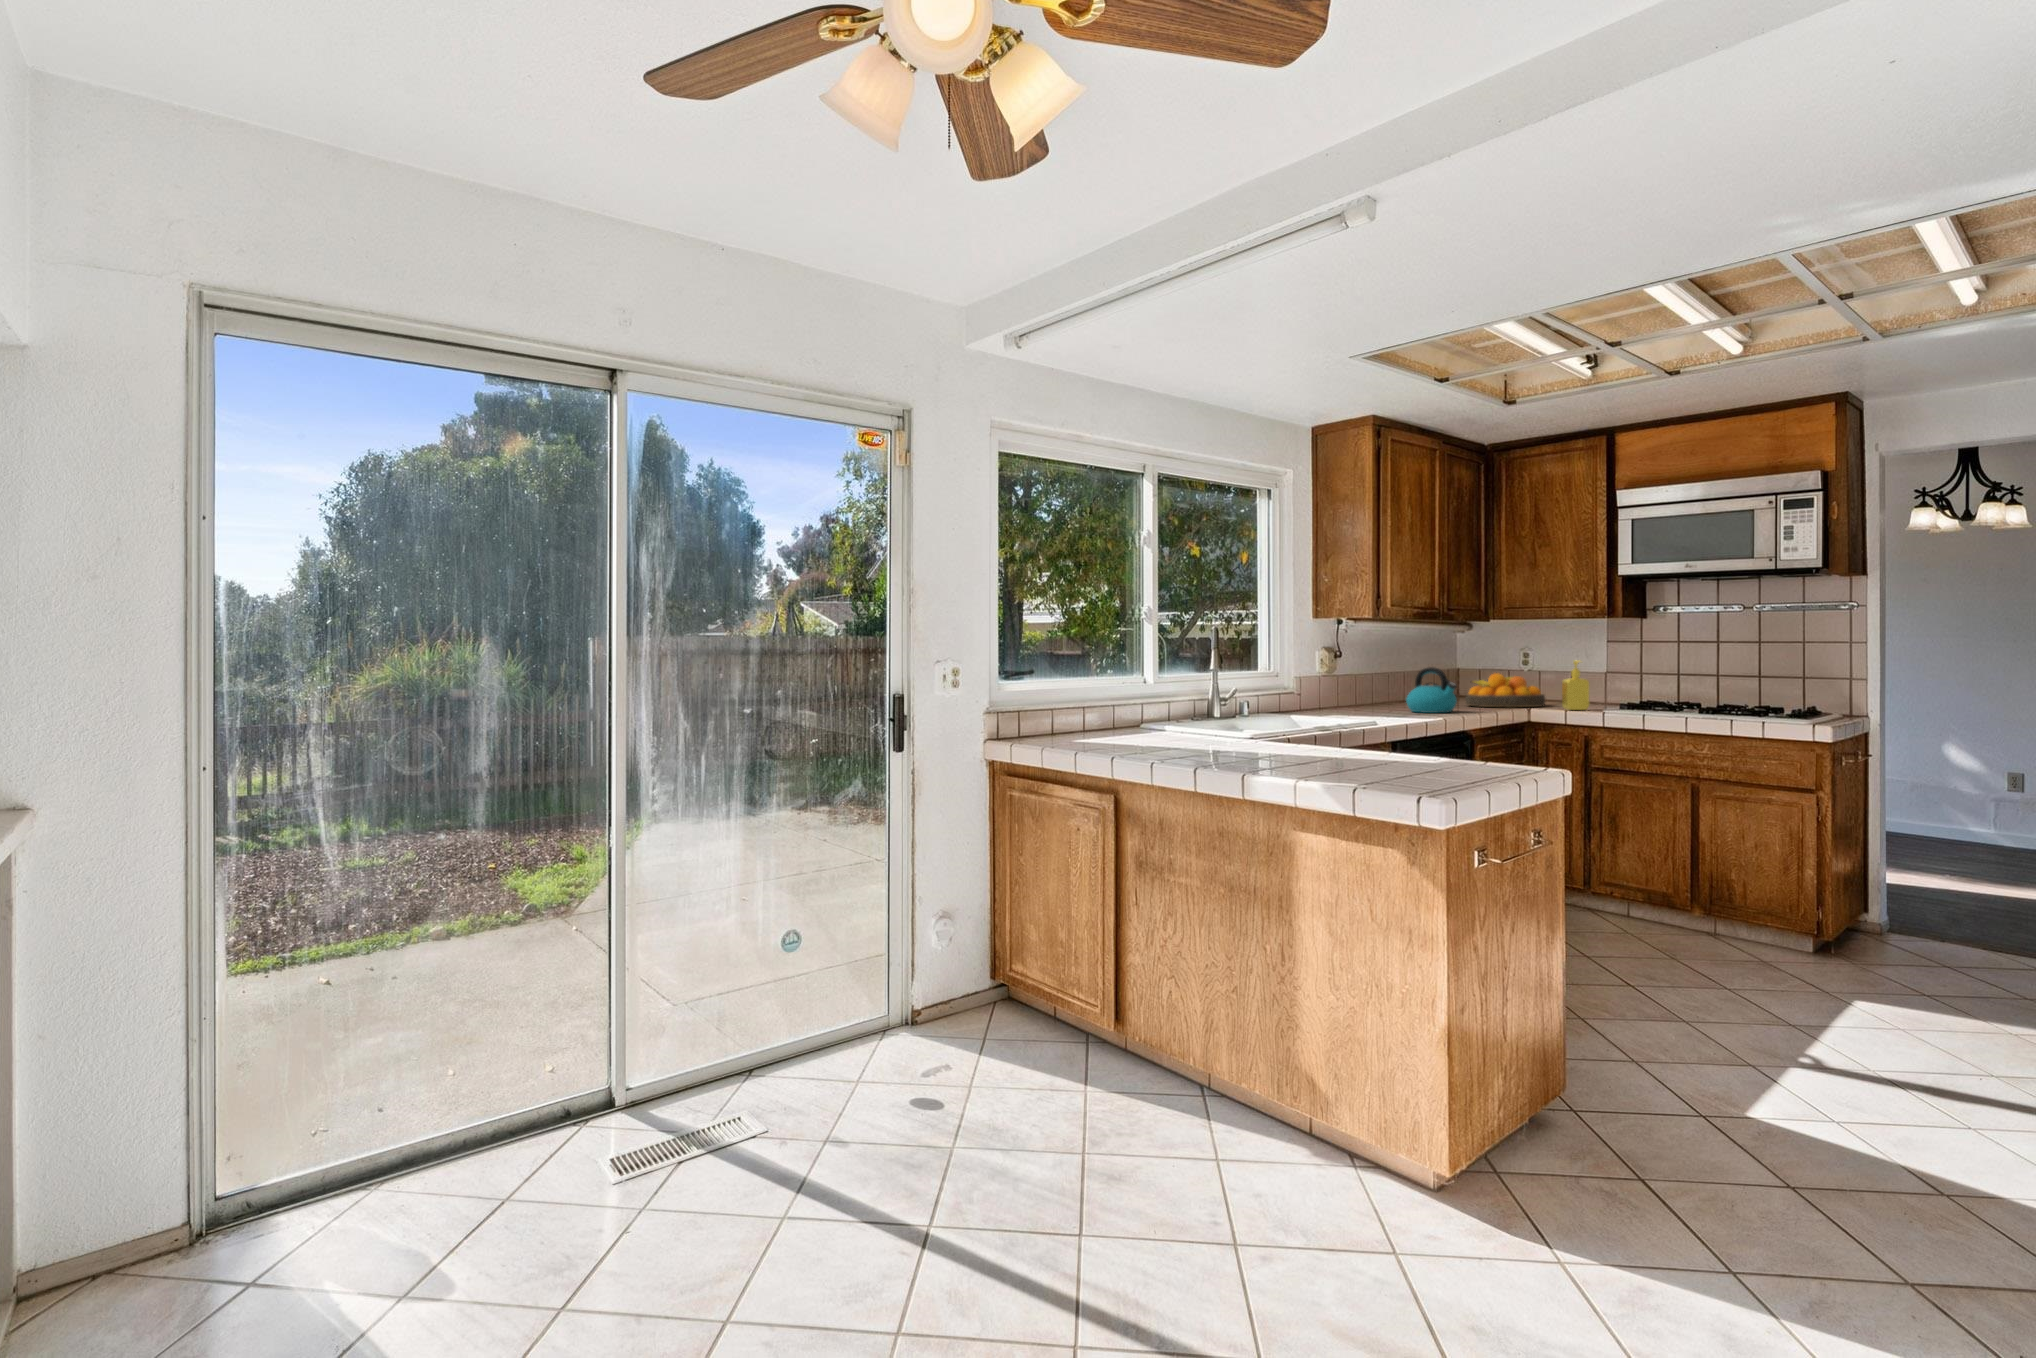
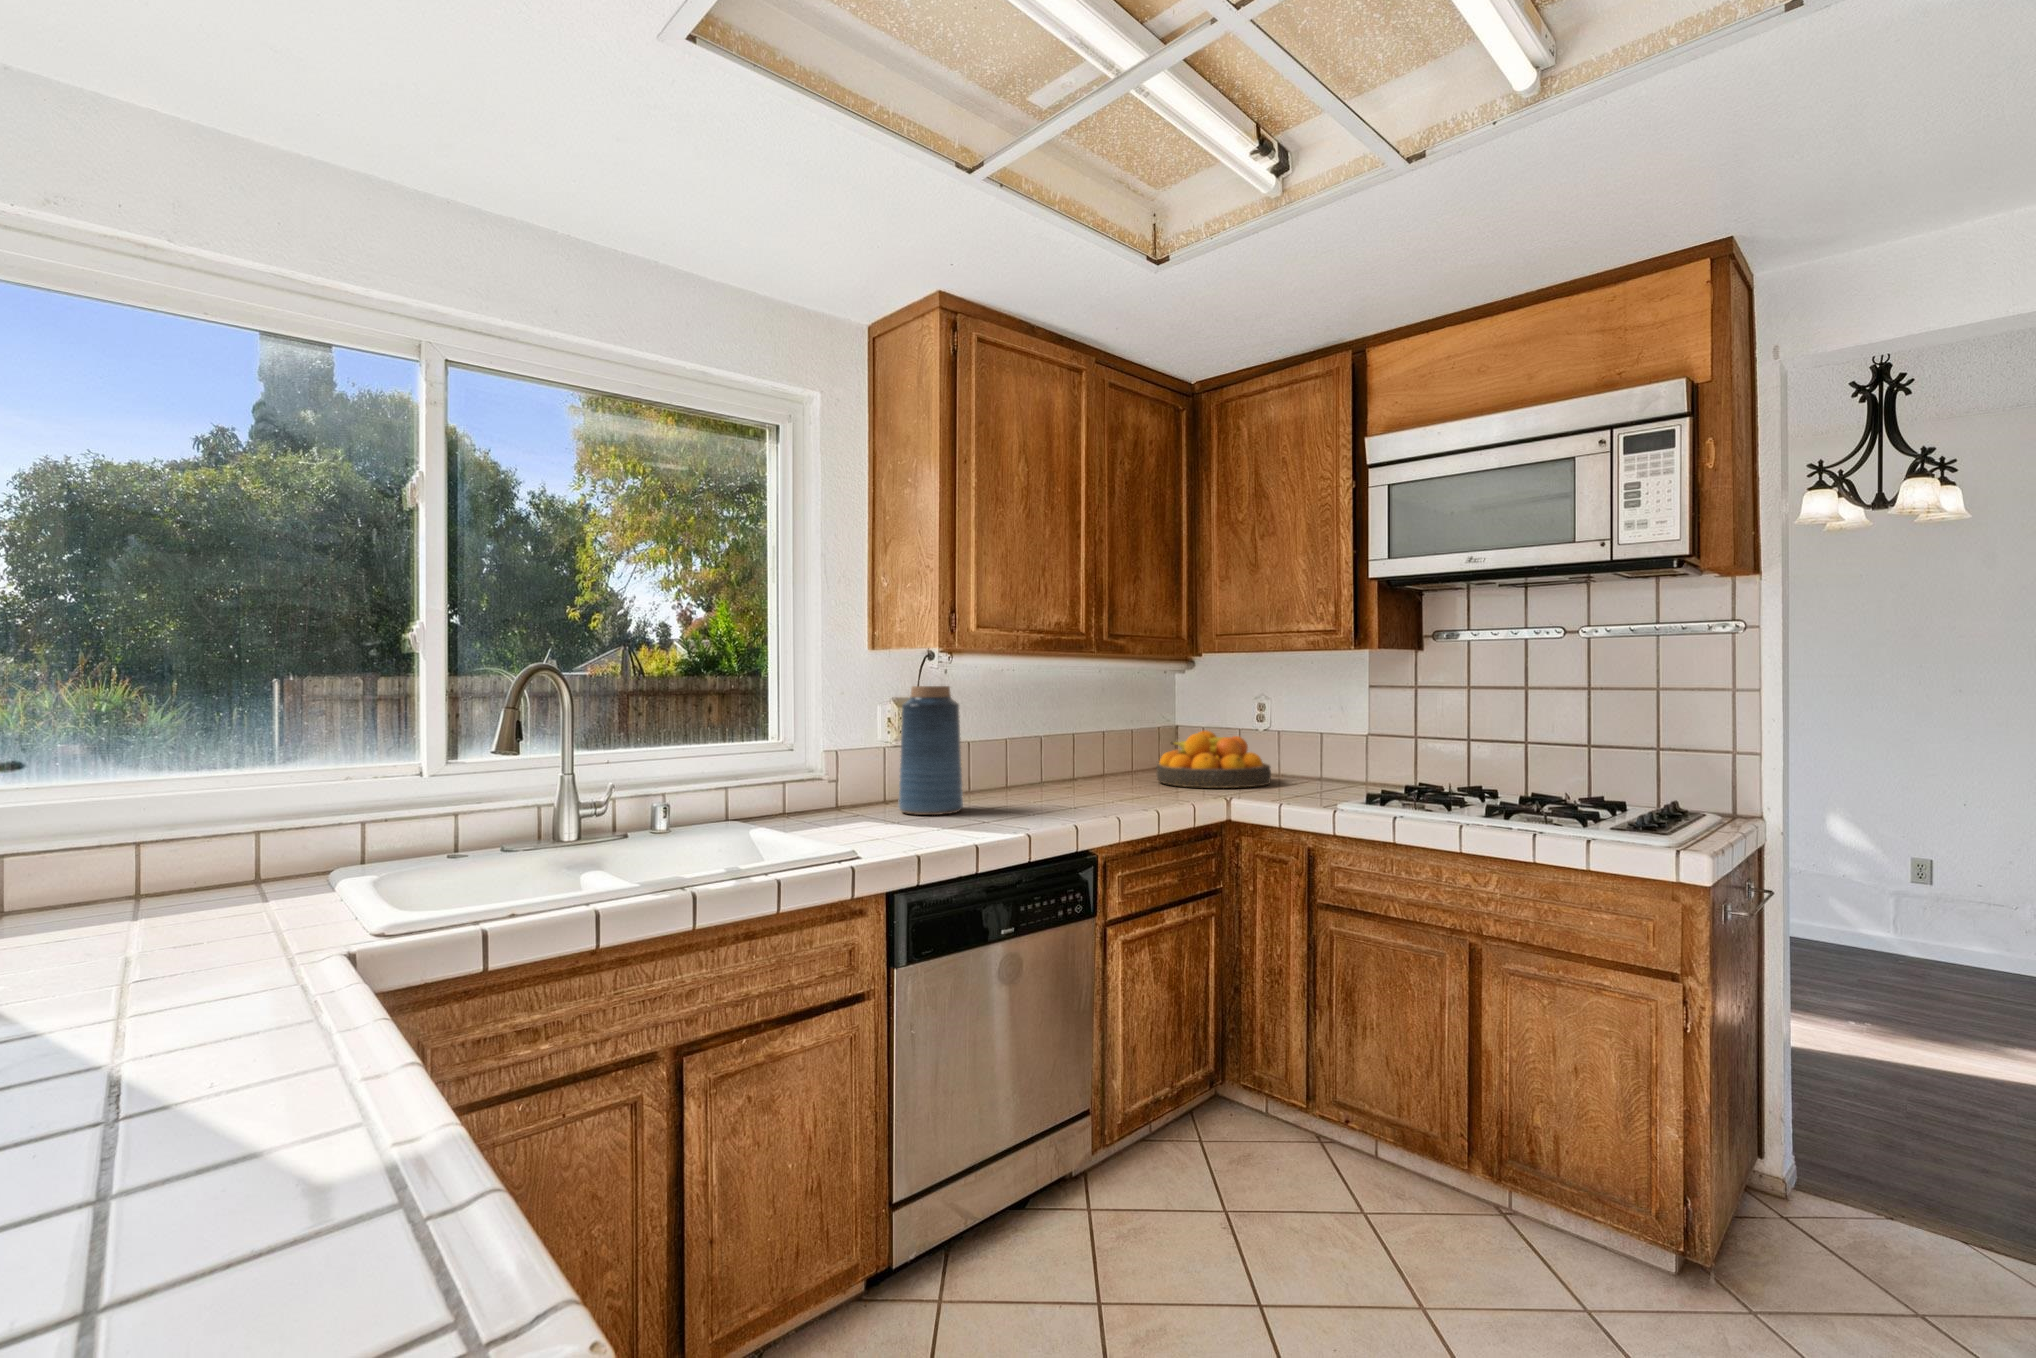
vase: none [1340,643,1380,716] -> present [899,686,963,815]
soap dispenser: present [1562,661,1589,710] -> none [1278,716,1319,799]
kettle: present [1406,667,1457,713] -> none [1029,726,1107,804]

